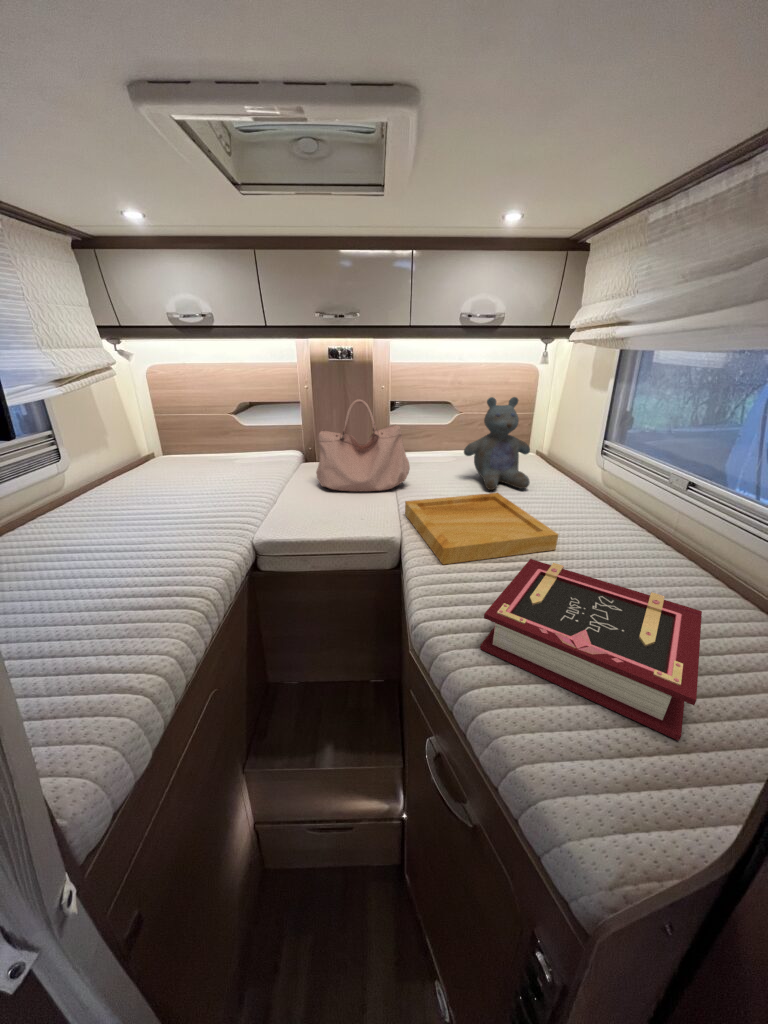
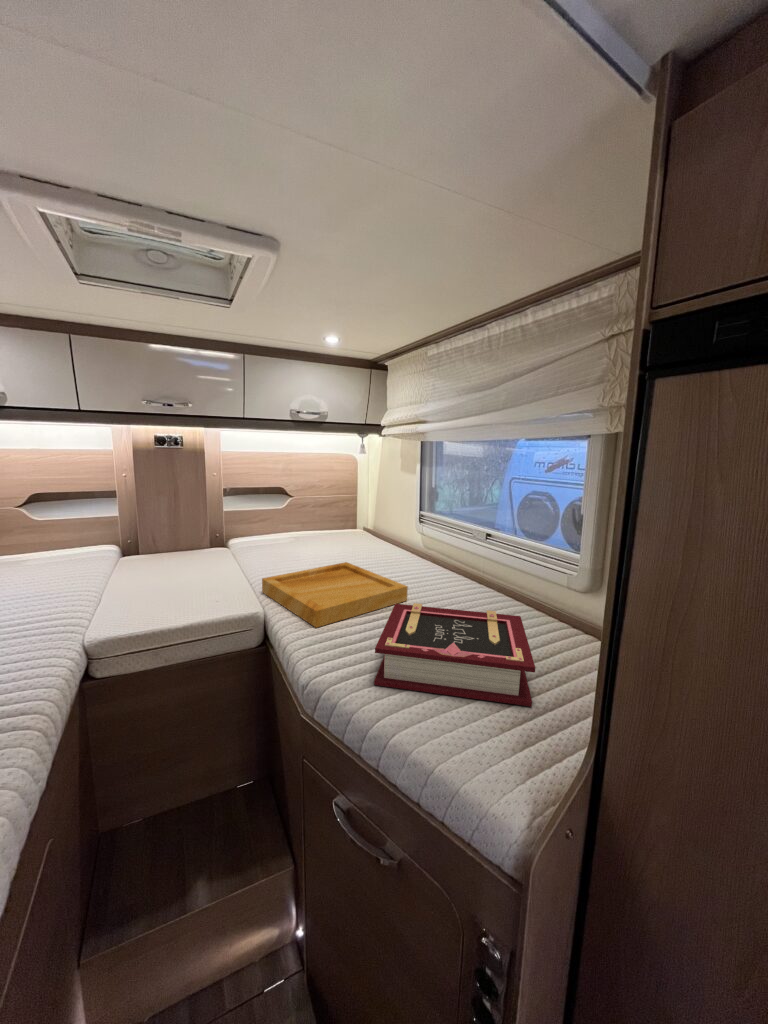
stuffed bear: present [464,397,530,490] -> none [307,479,370,563]
handbag: present [316,400,410,492] -> none [149,483,256,580]

